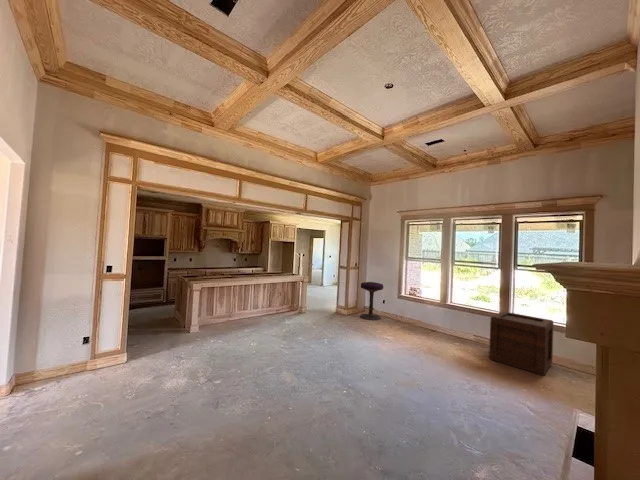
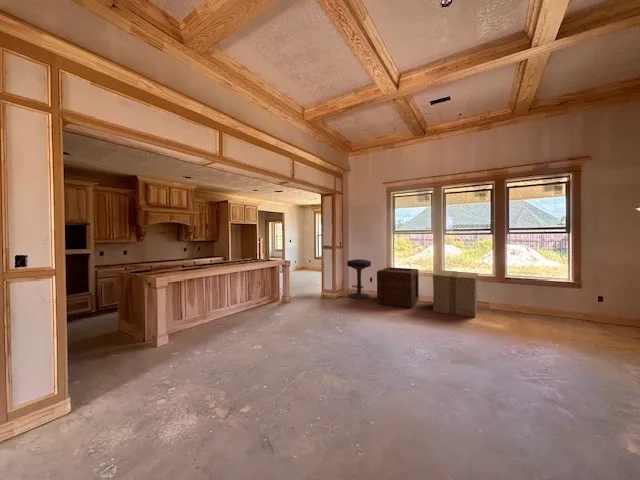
cardboard box: none [428,301,481,352] -> present [433,270,478,317]
wooden crate: present [489,312,553,375] -> present [377,267,419,308]

